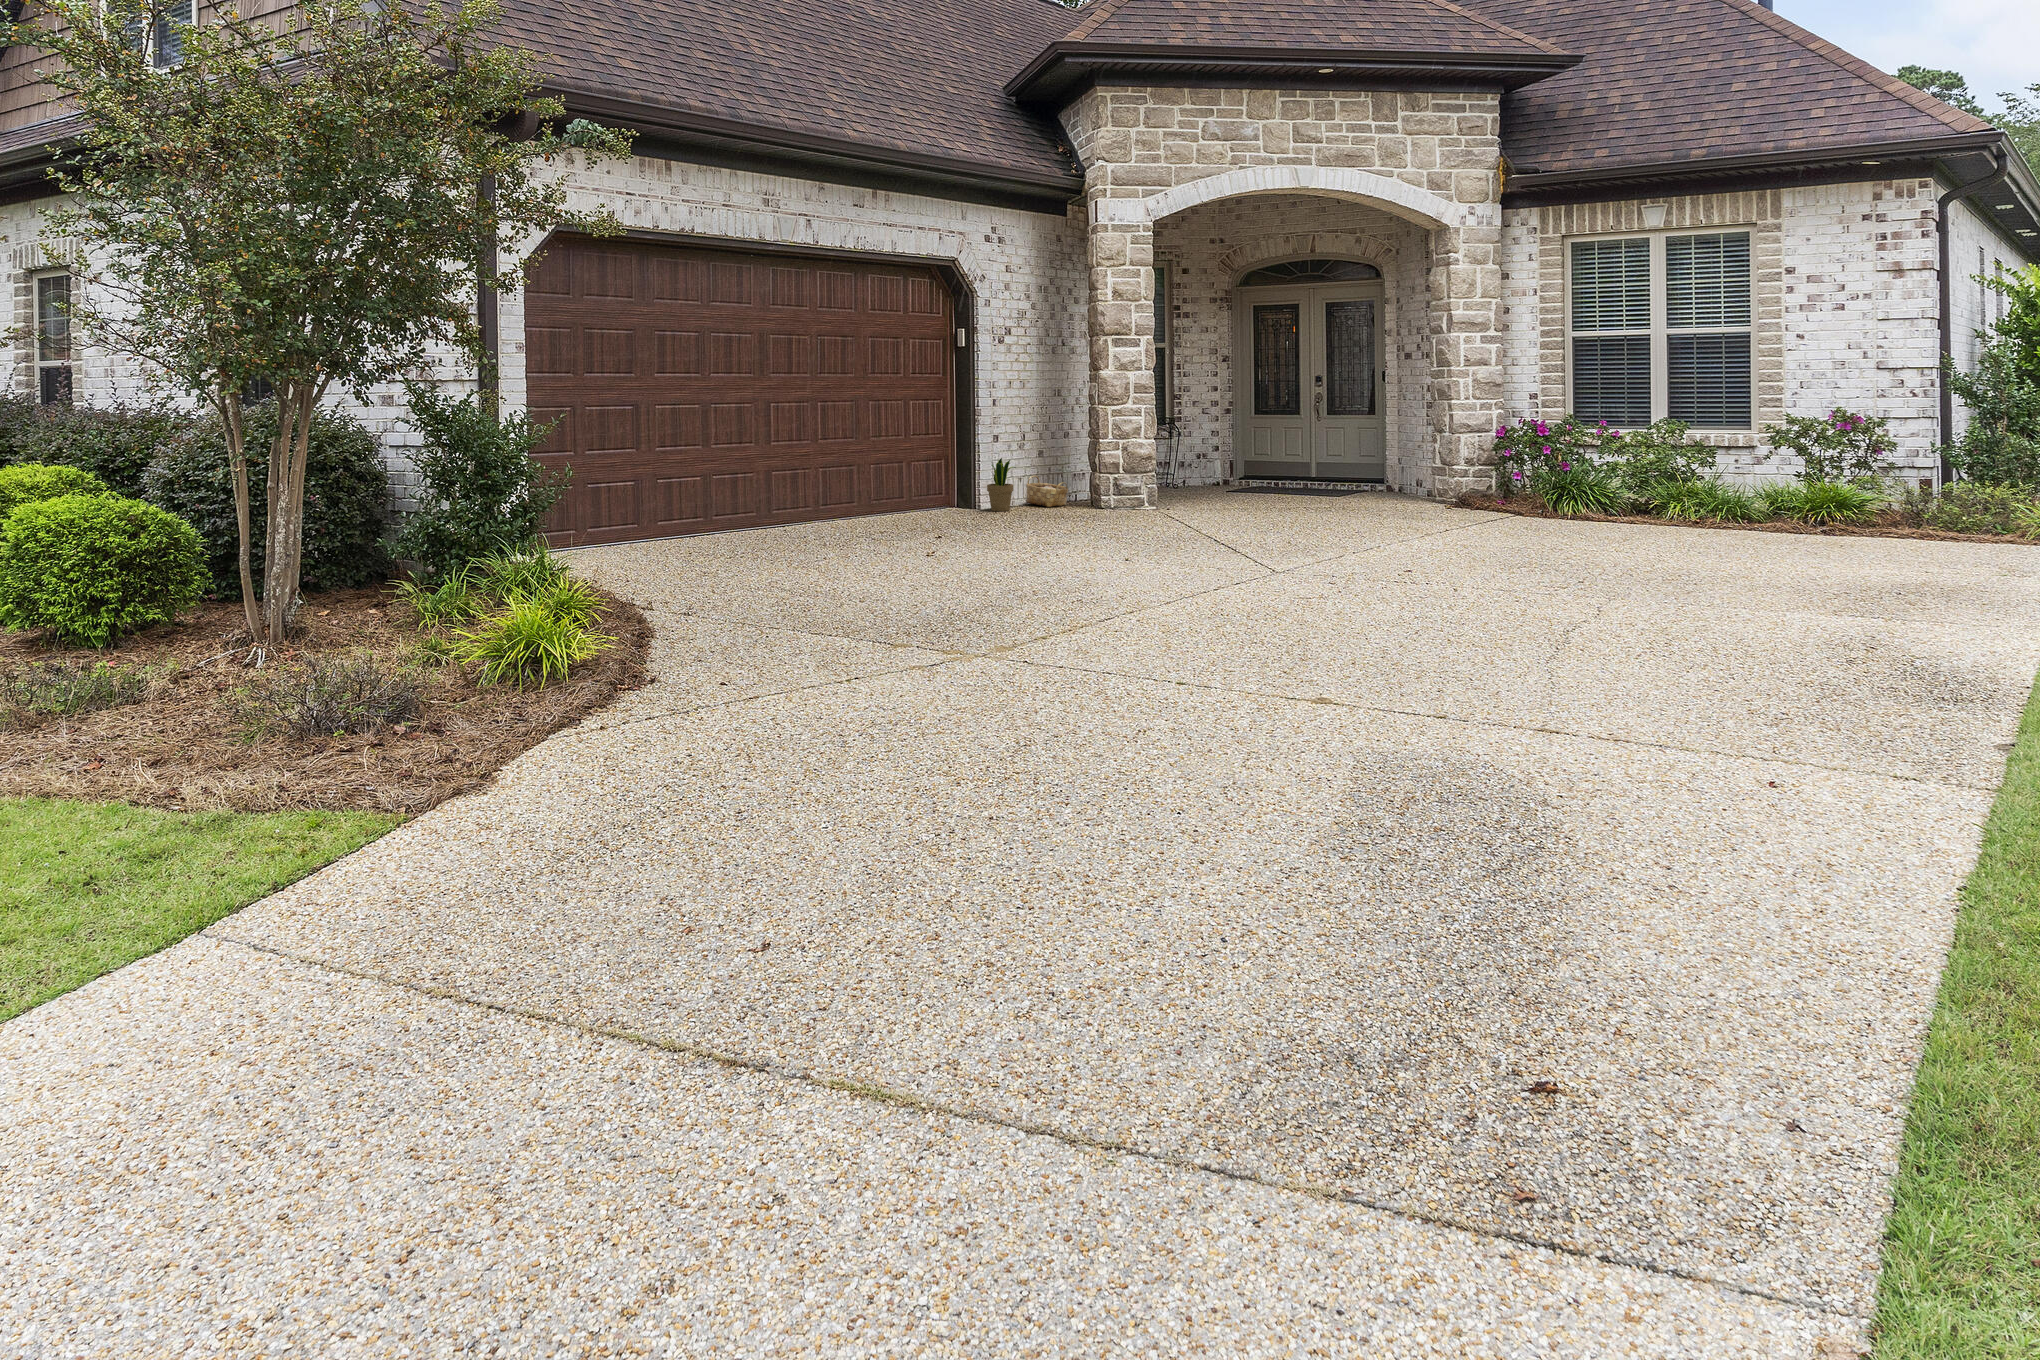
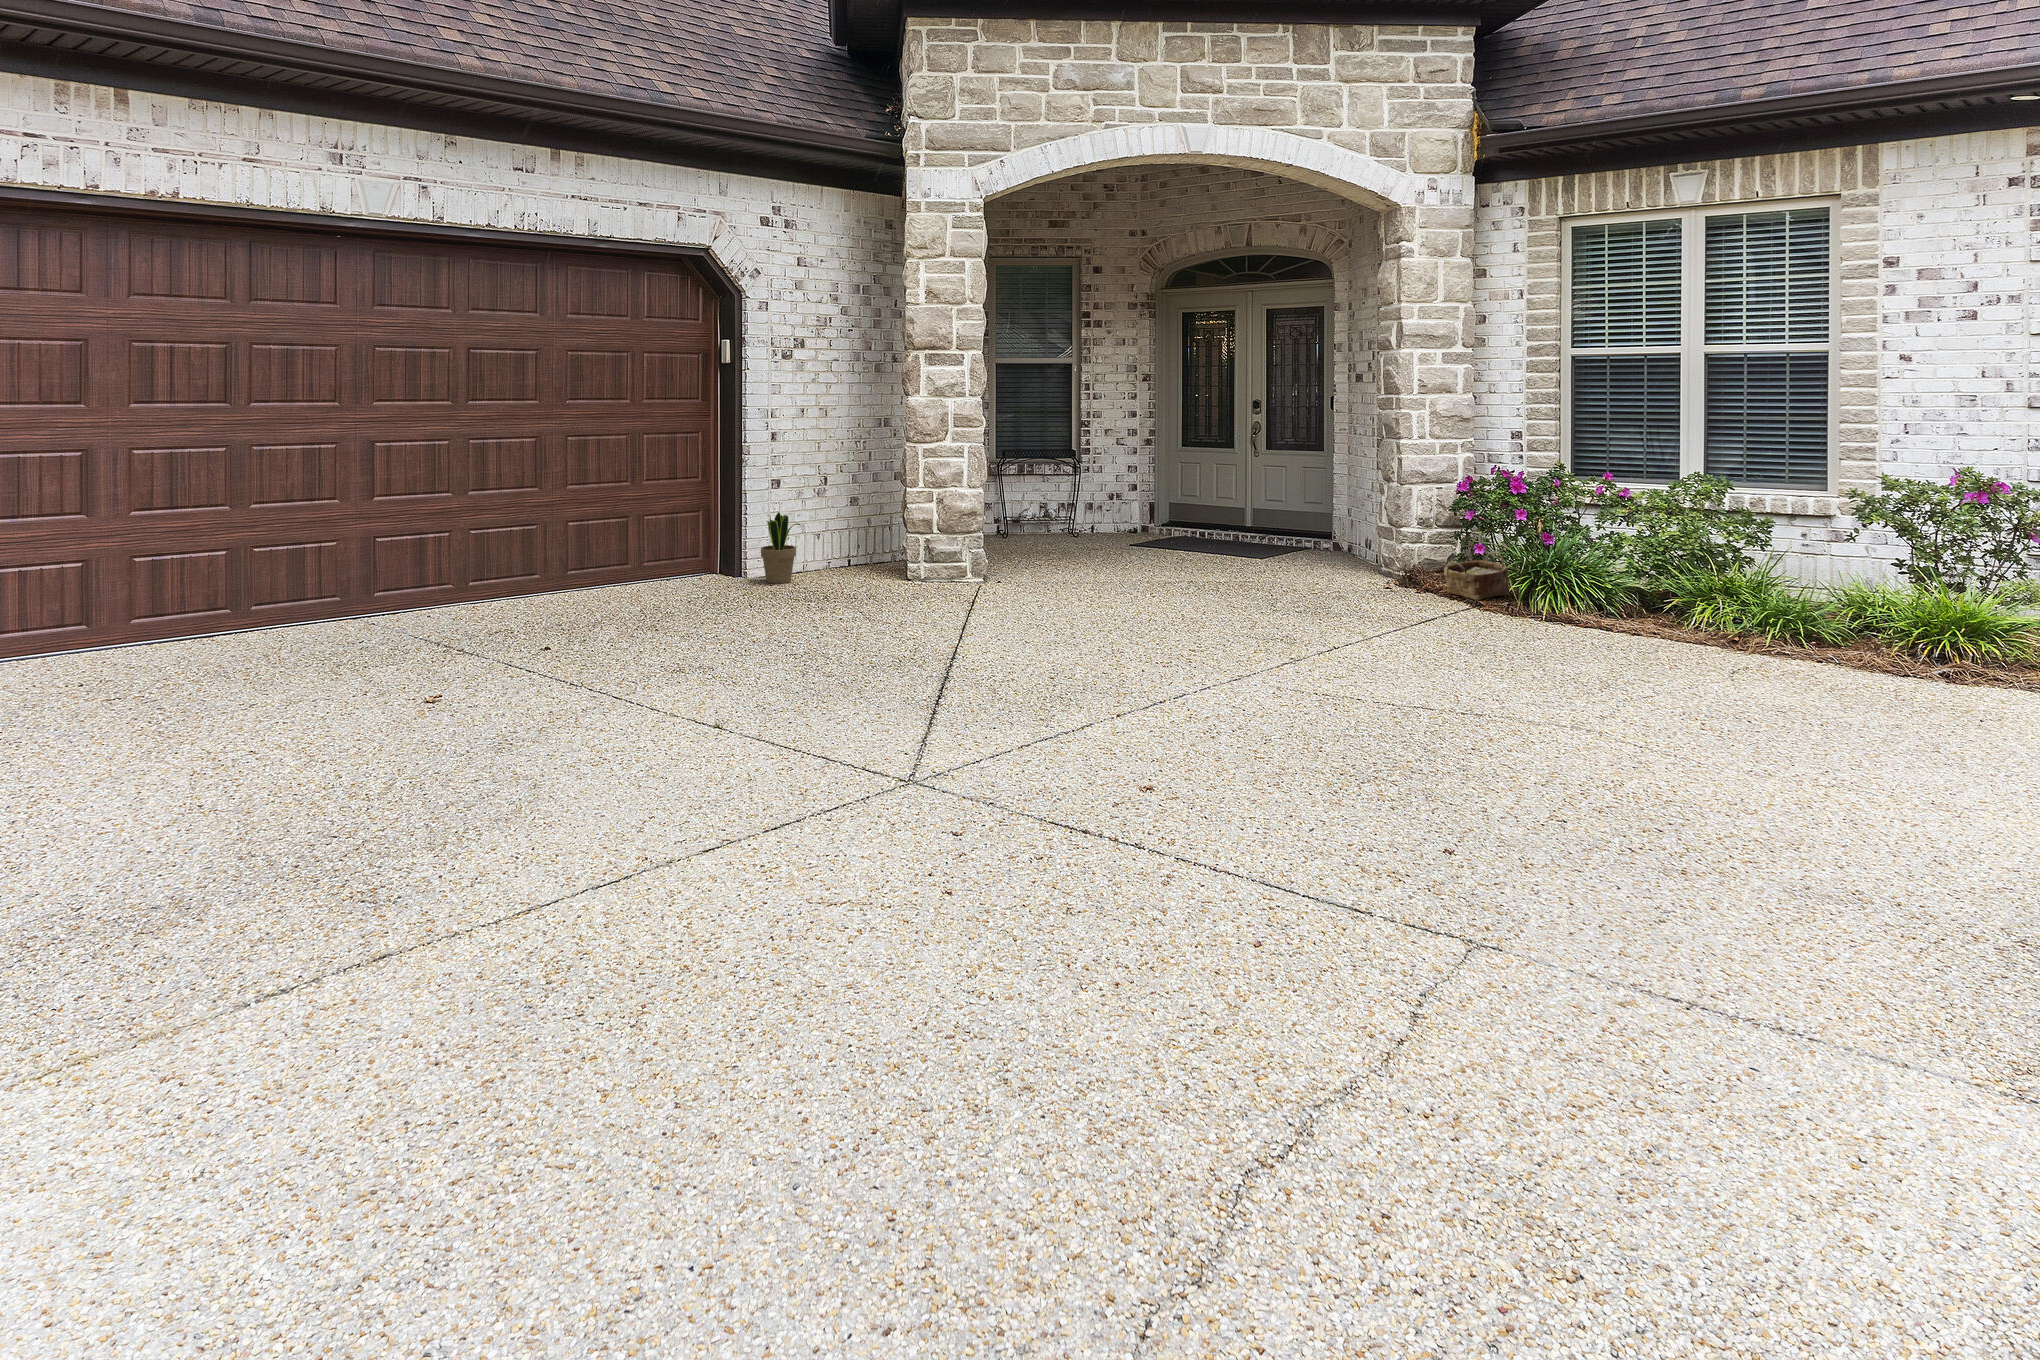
woven basket: present [1026,475,1068,507] -> present [1444,552,1509,600]

